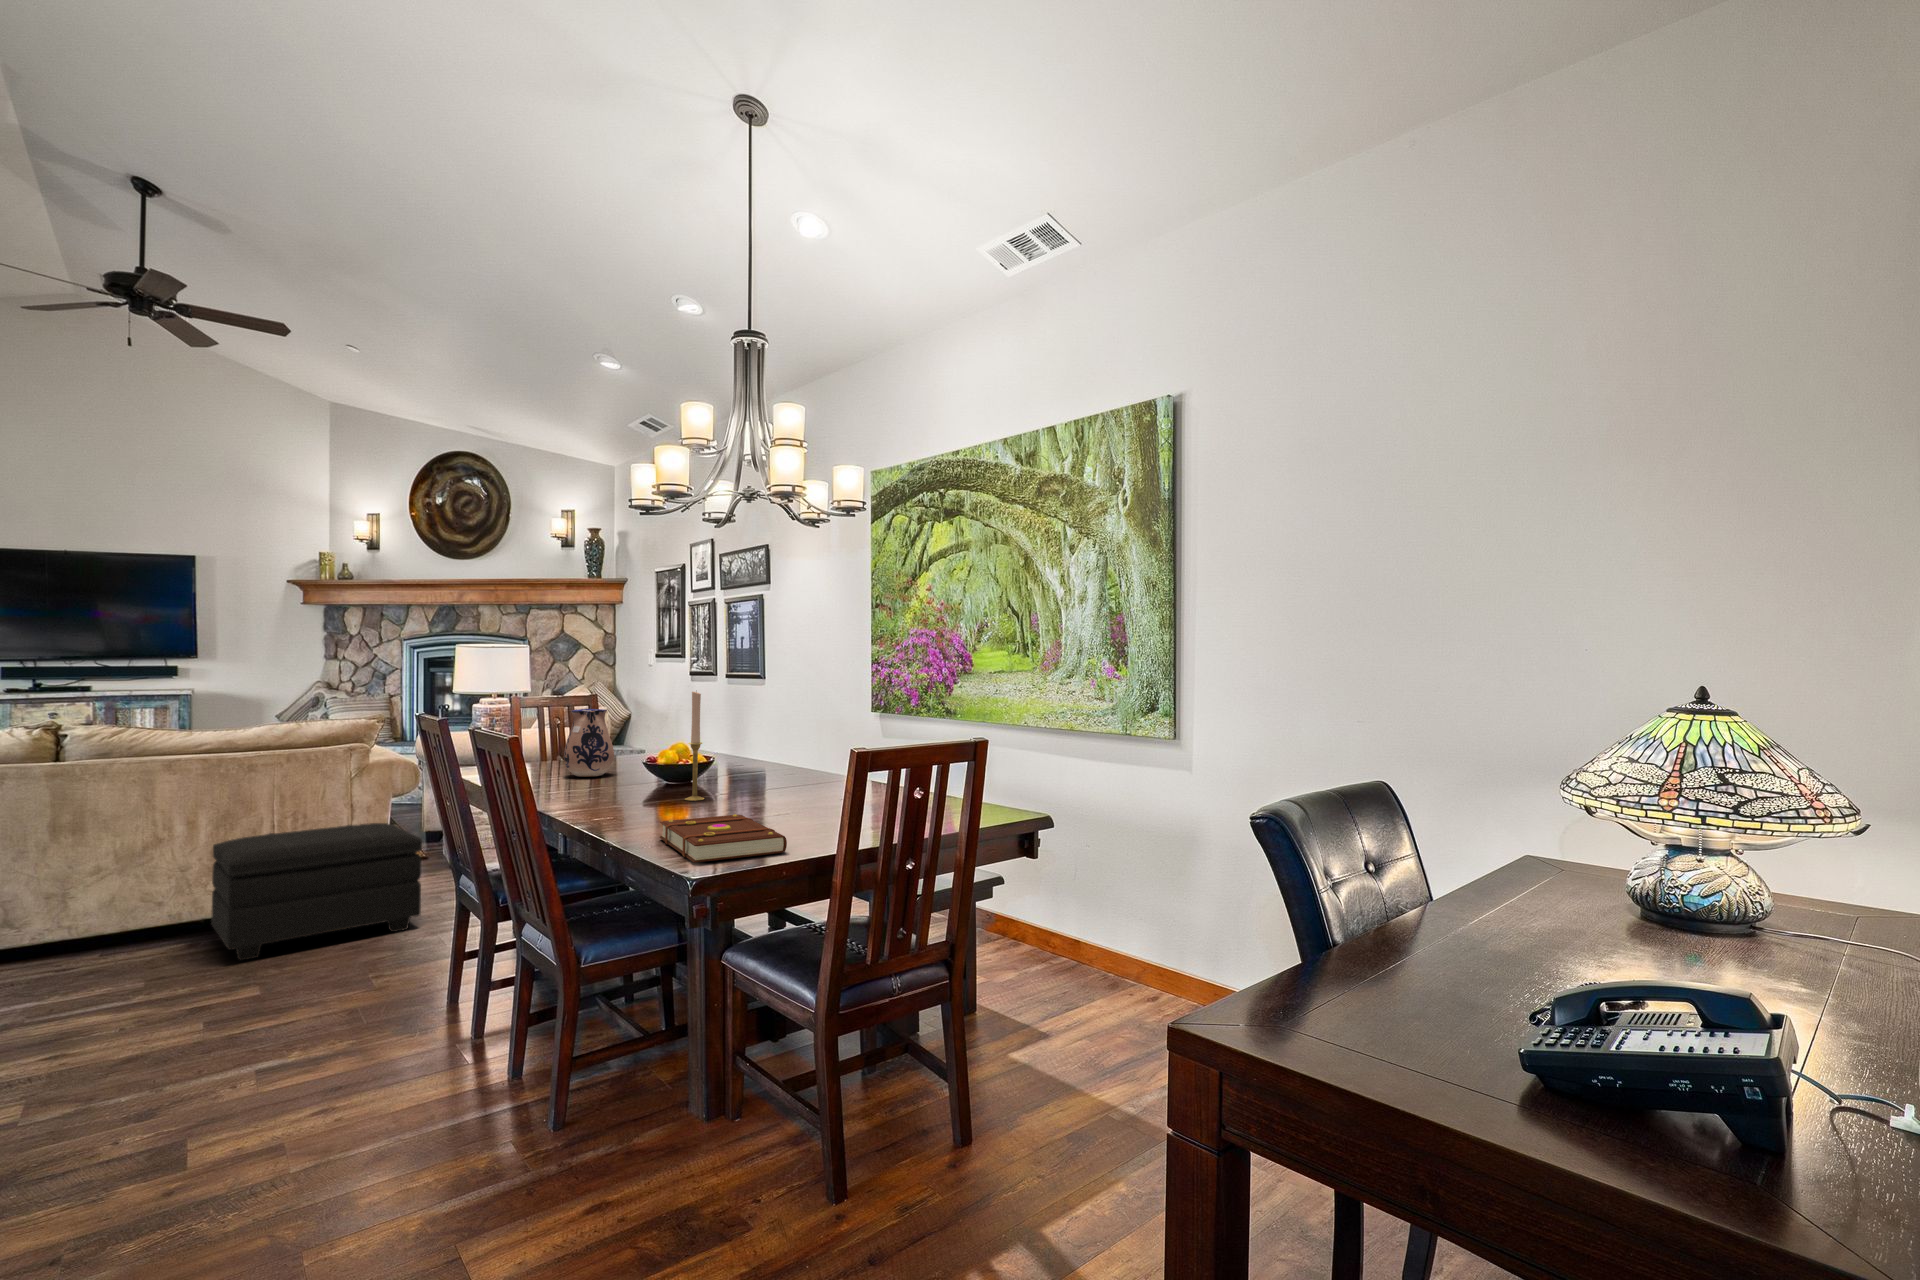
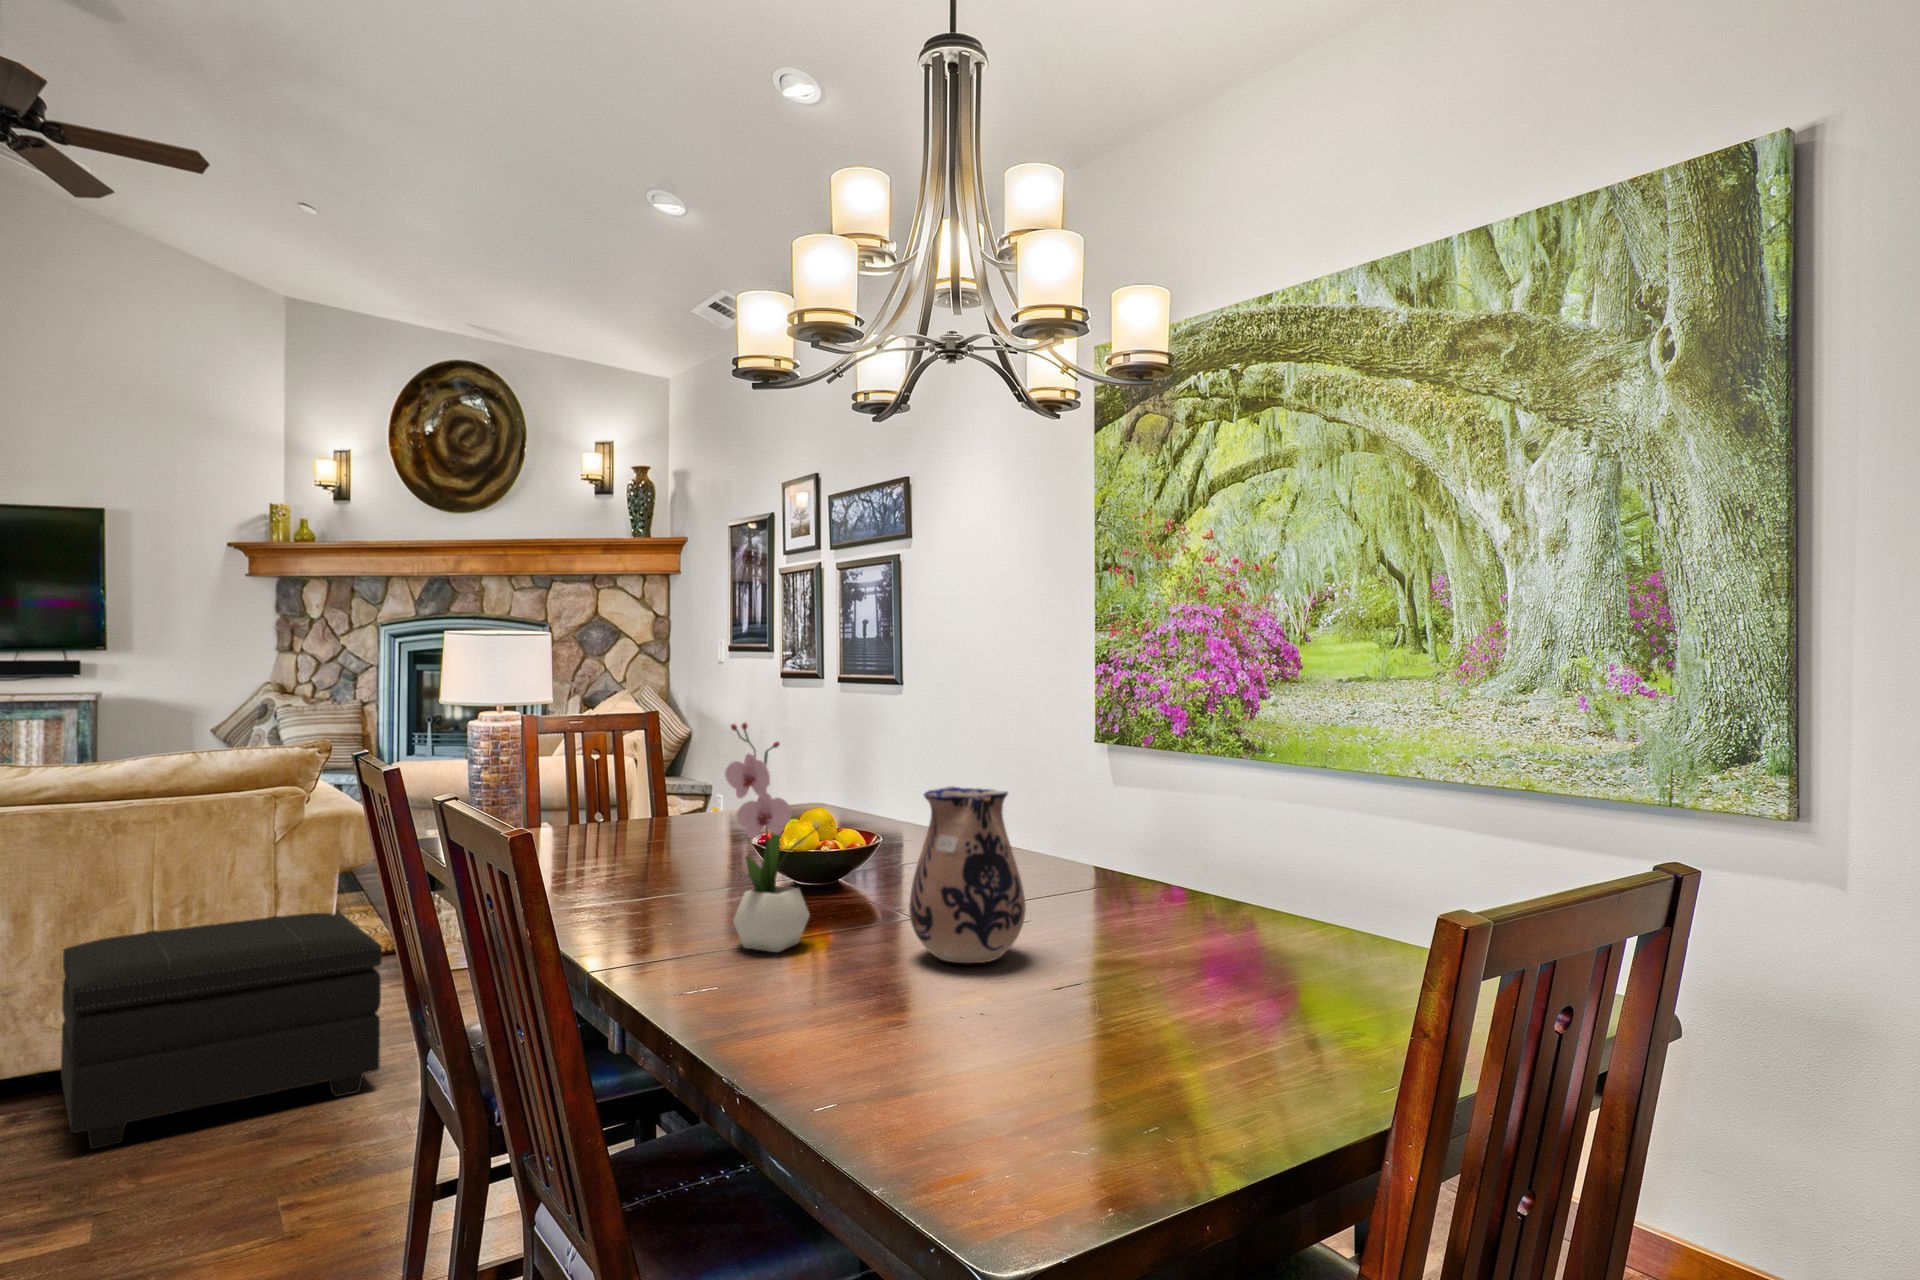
candlestick: present [685,692,704,800] -> none [834,716,870,928]
flower arrangement: none [623,693,675,809] -> present [725,723,815,952]
ceramic pitcher: present [564,709,614,777] -> present [909,786,1026,963]
book: present [660,814,787,863] -> none [821,994,1137,1160]

